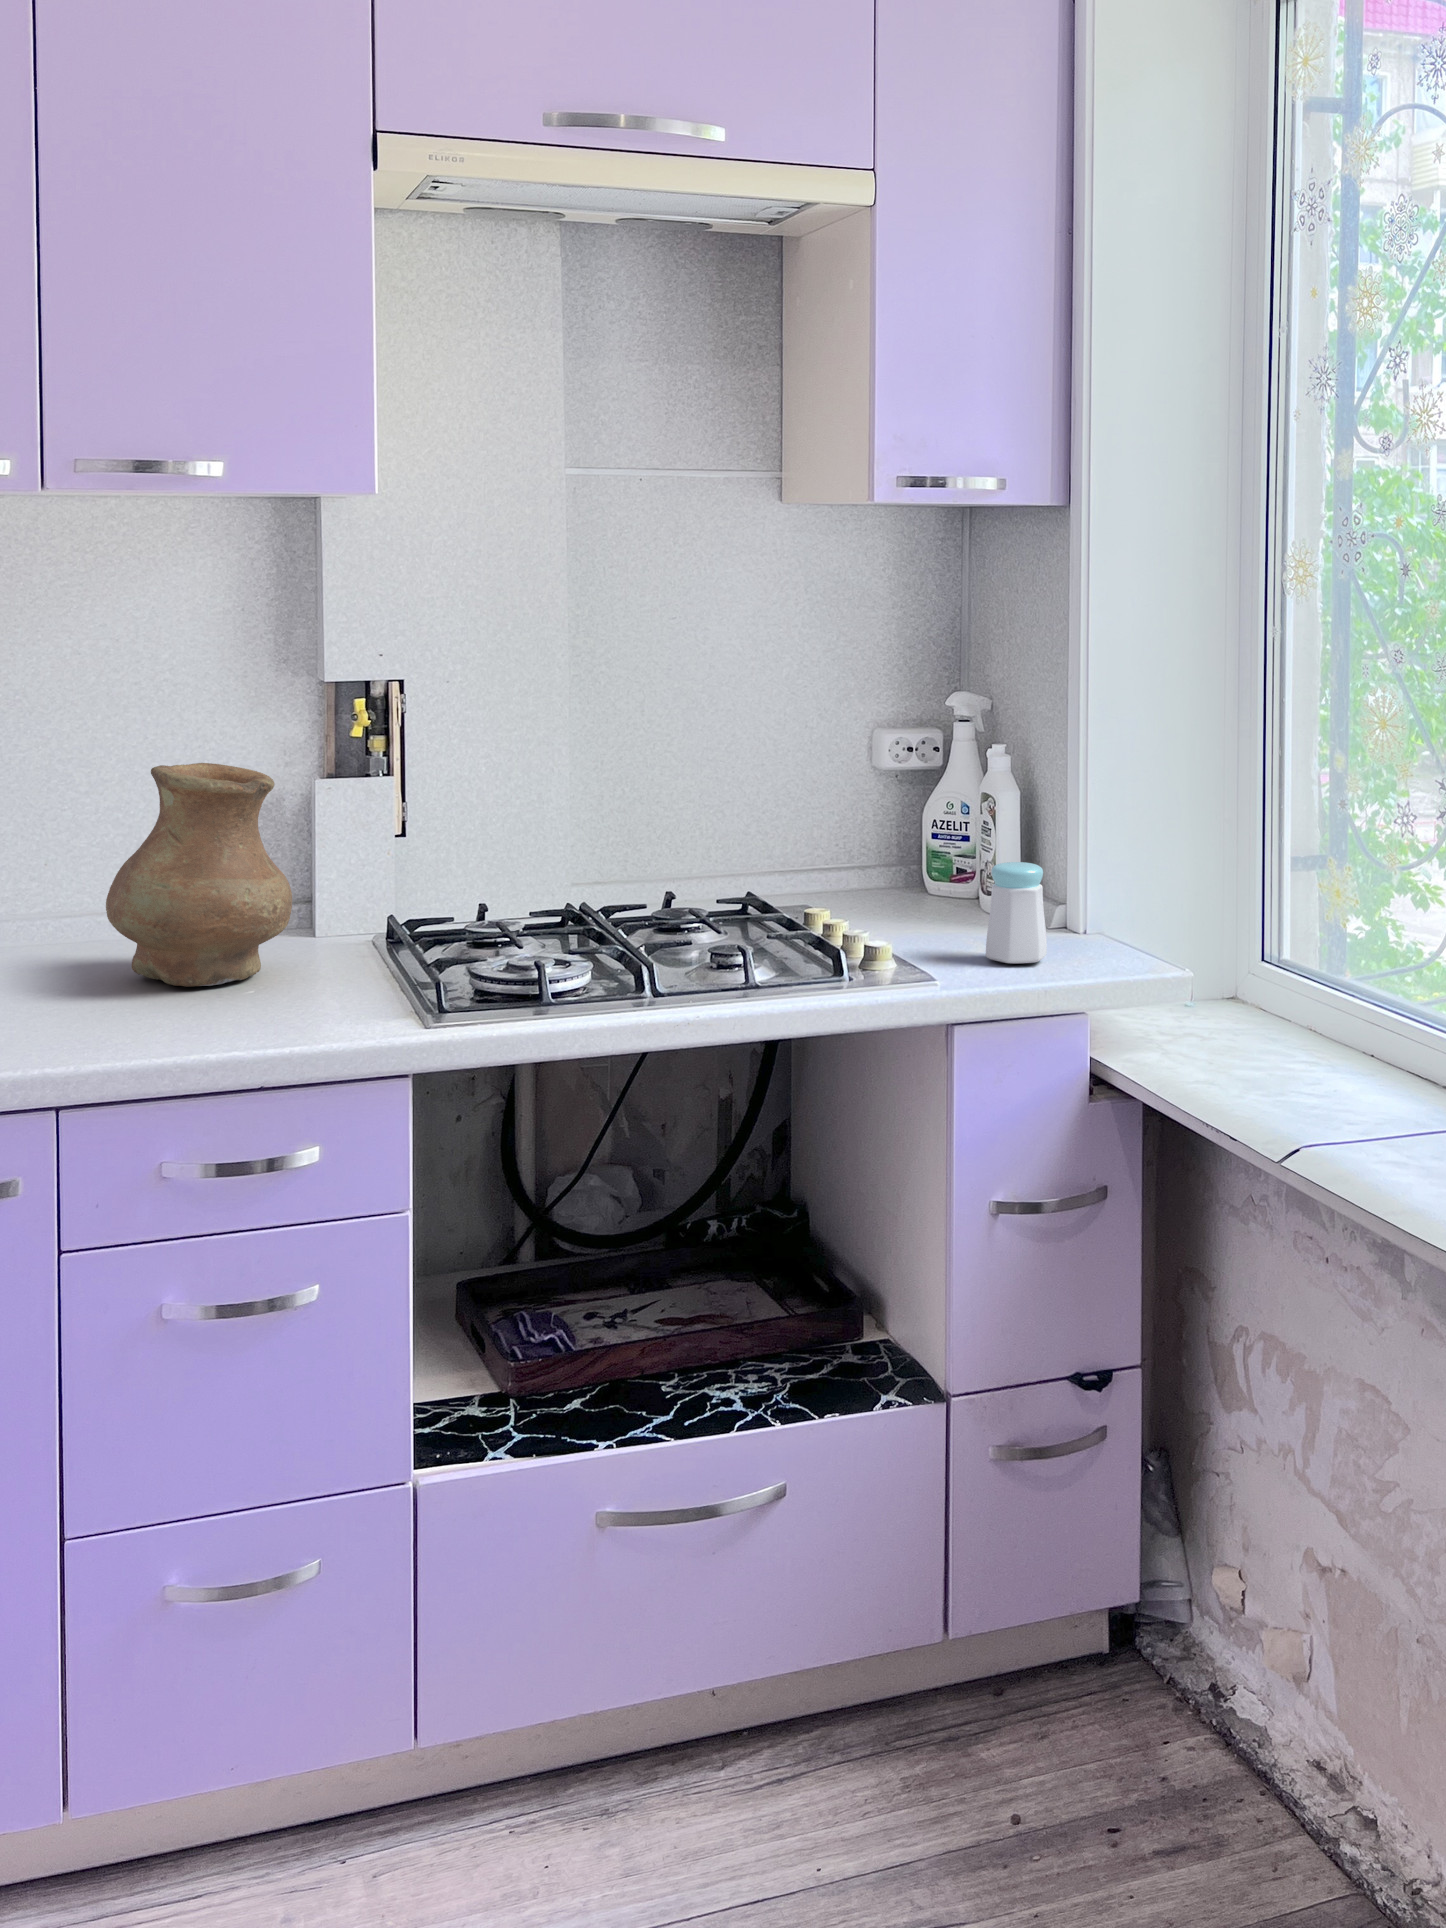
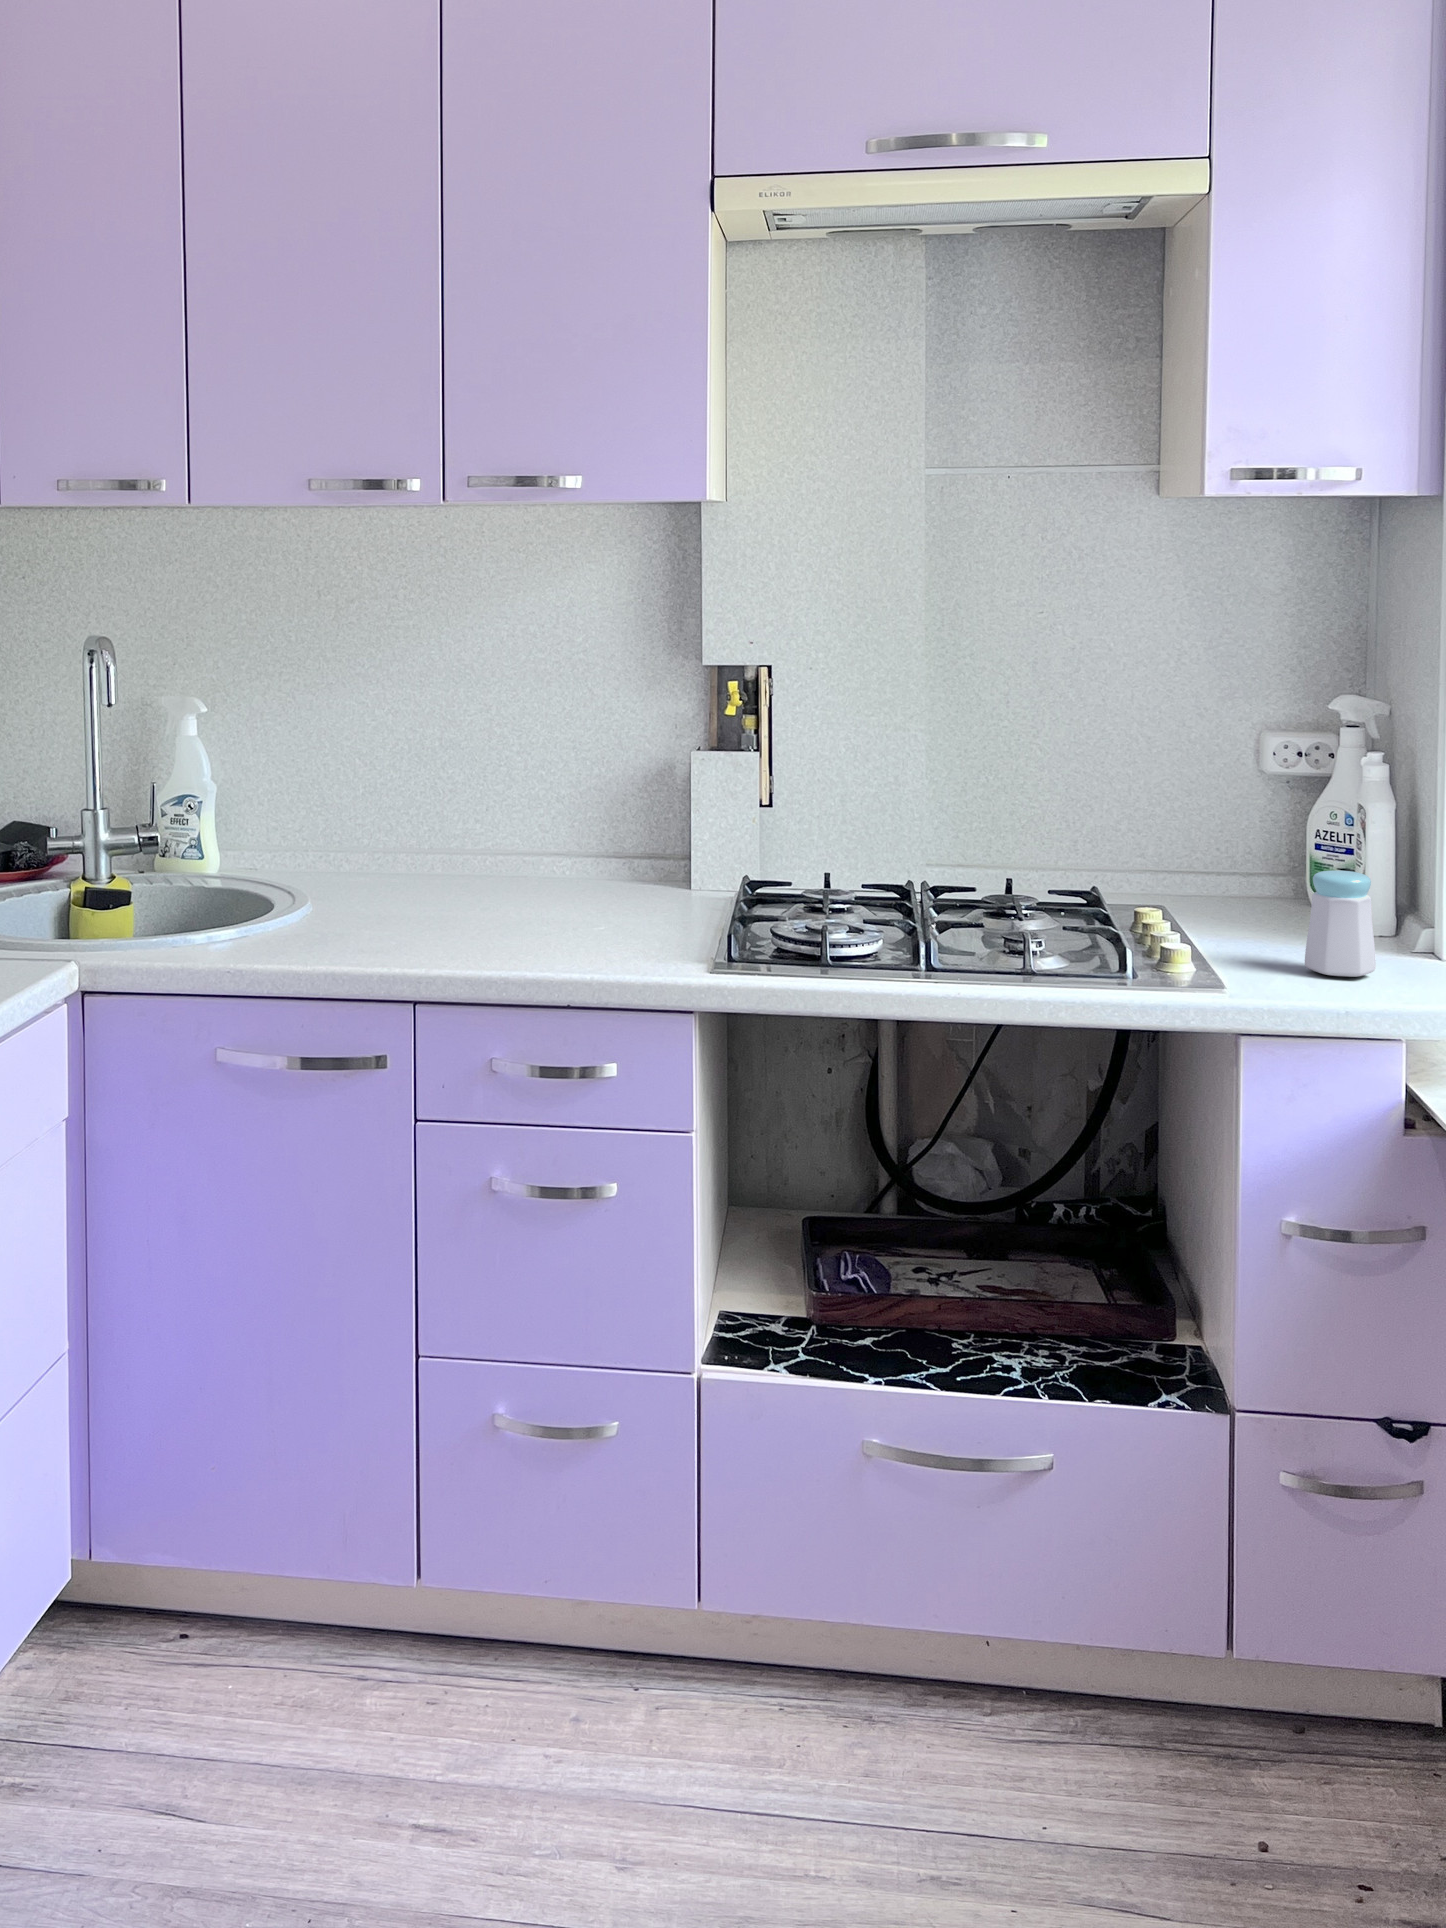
vase: present [106,763,292,987] -> none [498,733,649,924]

